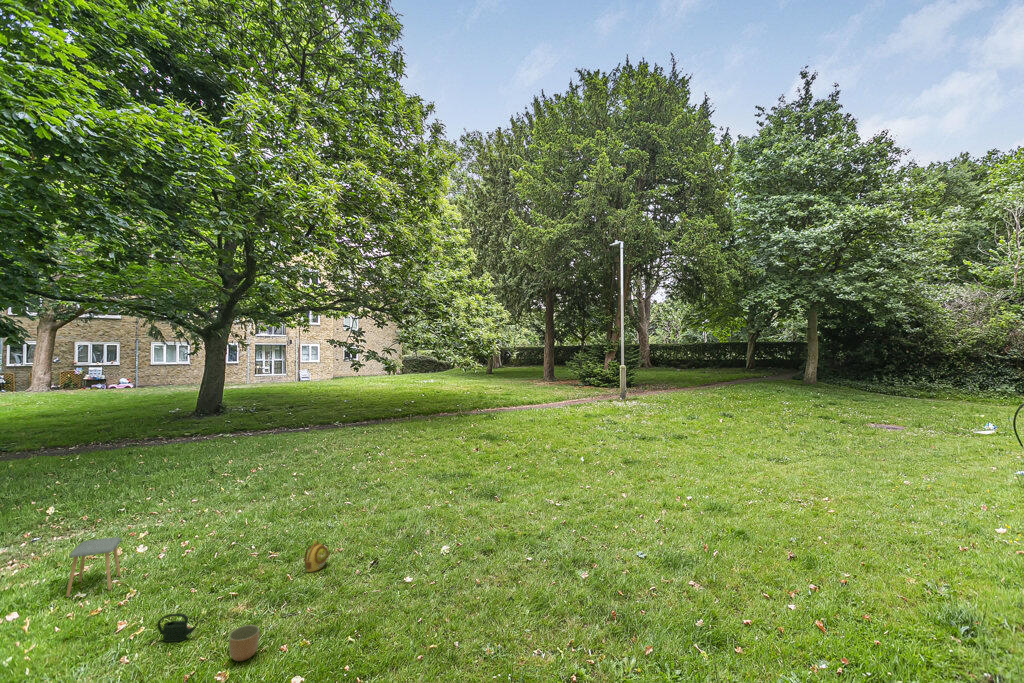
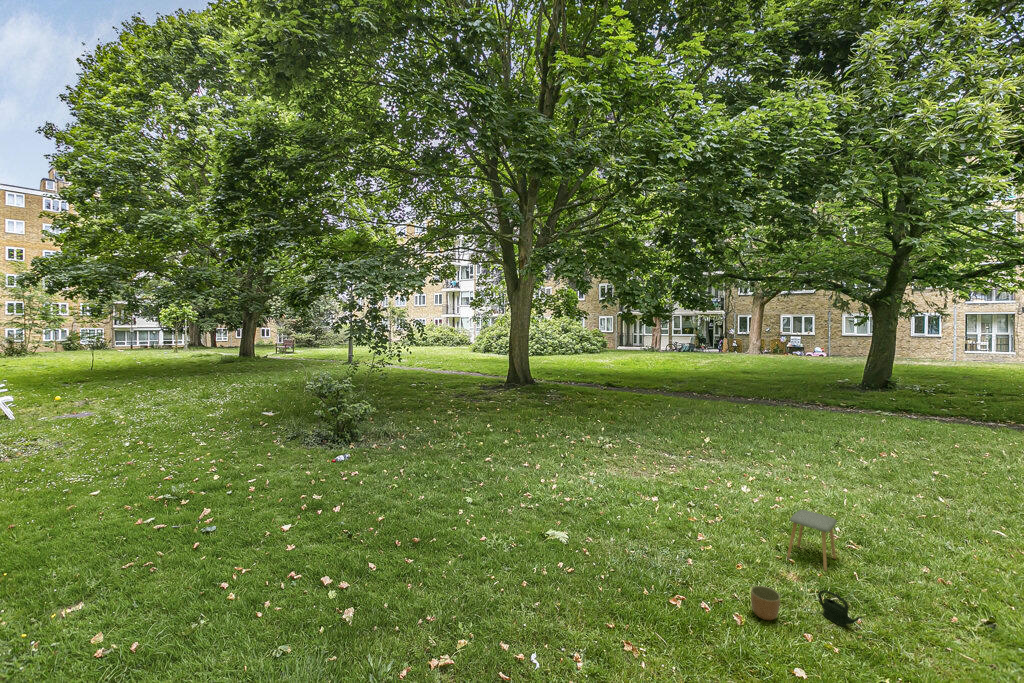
stool: present [66,537,121,597] -> present [787,510,837,571]
backpack: present [304,541,329,572] -> none [879,550,916,587]
watering can: present [157,613,202,642] -> present [818,590,864,626]

